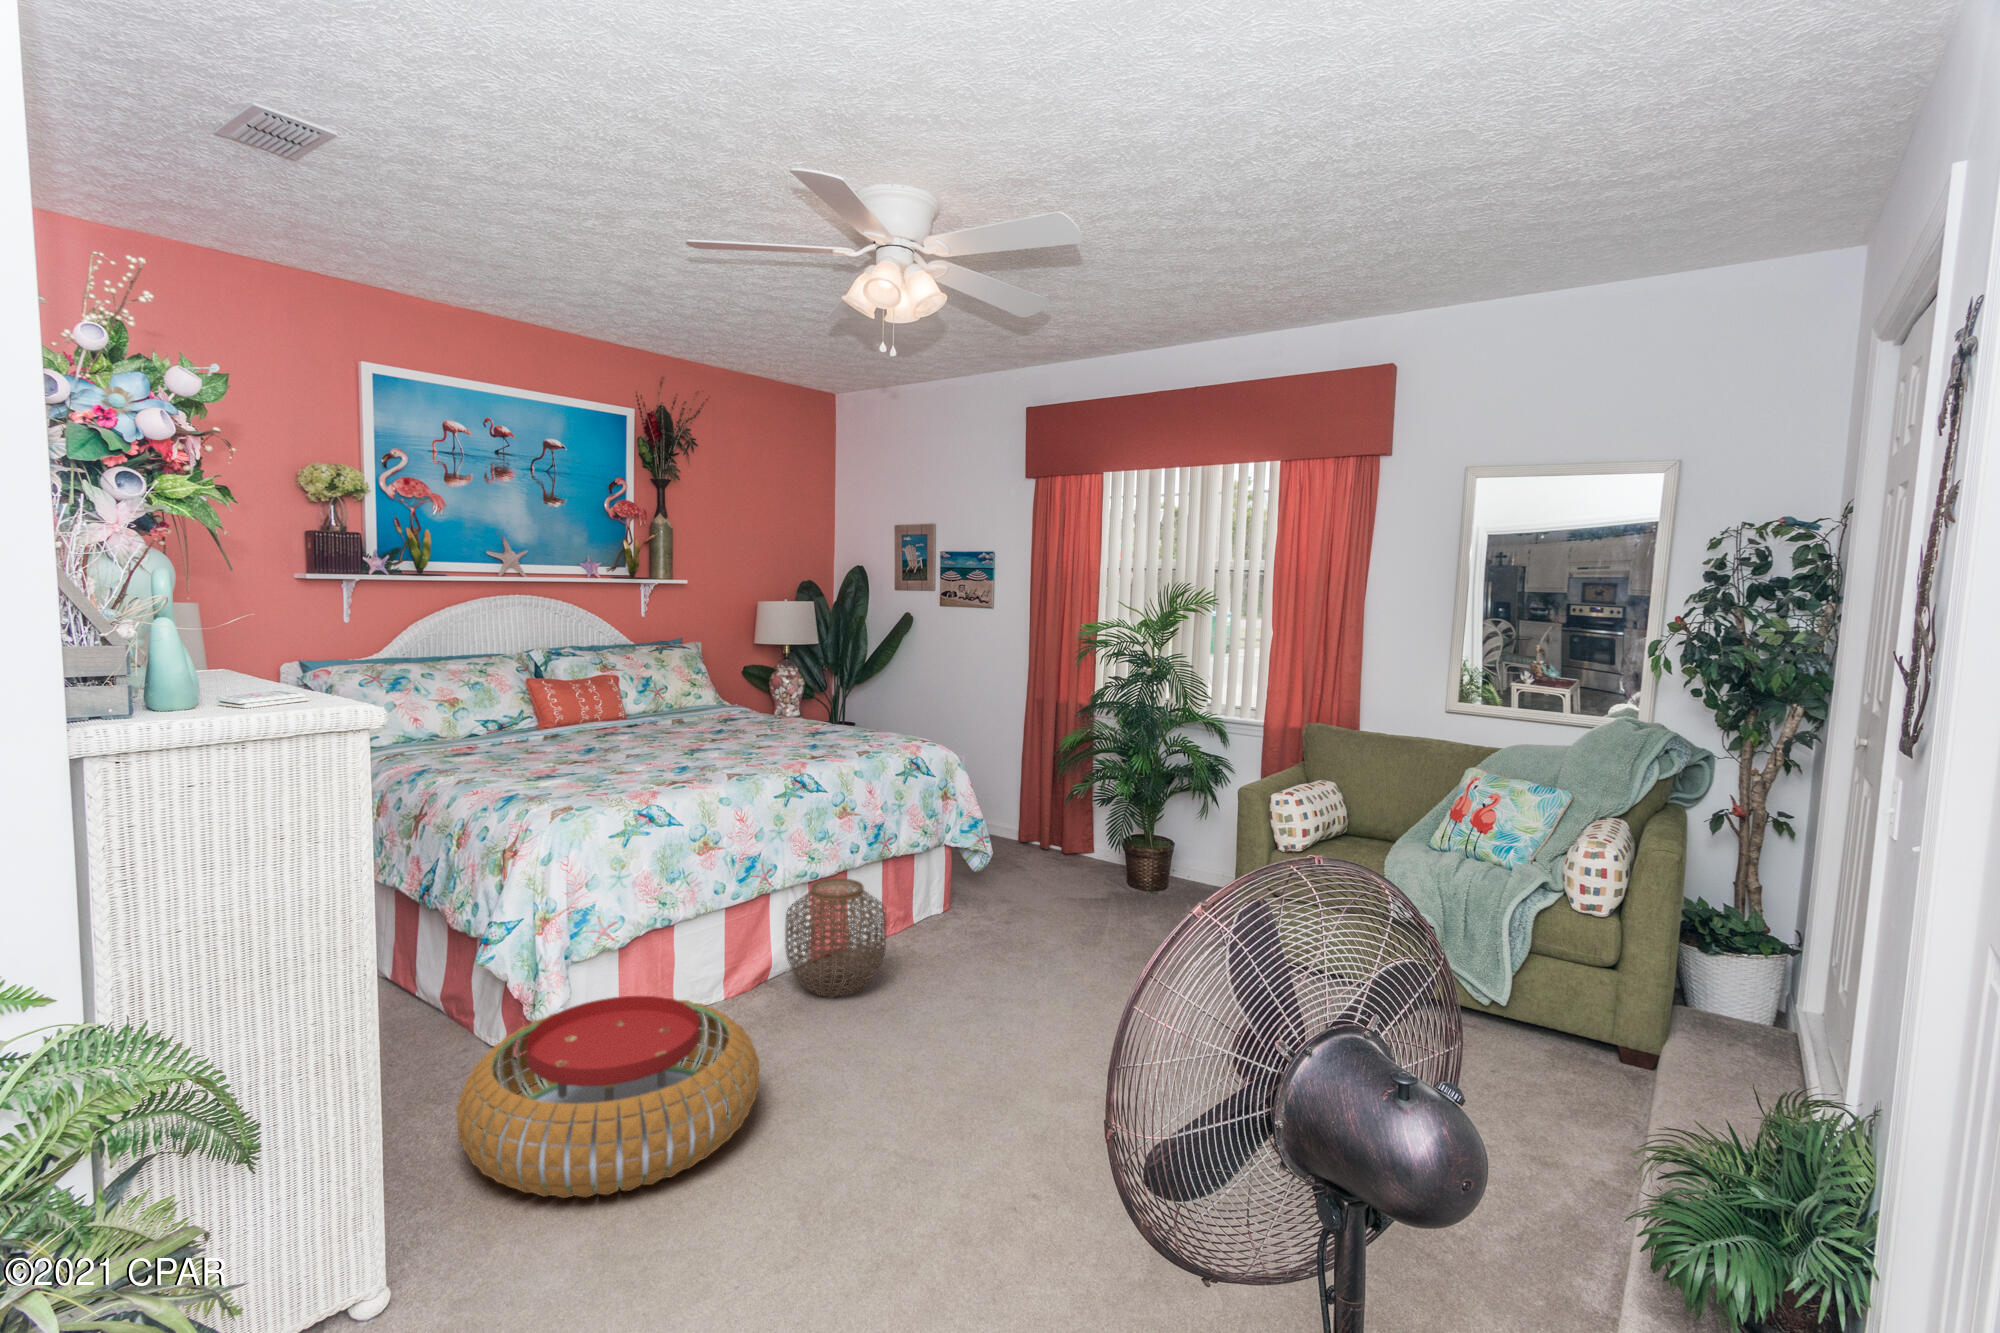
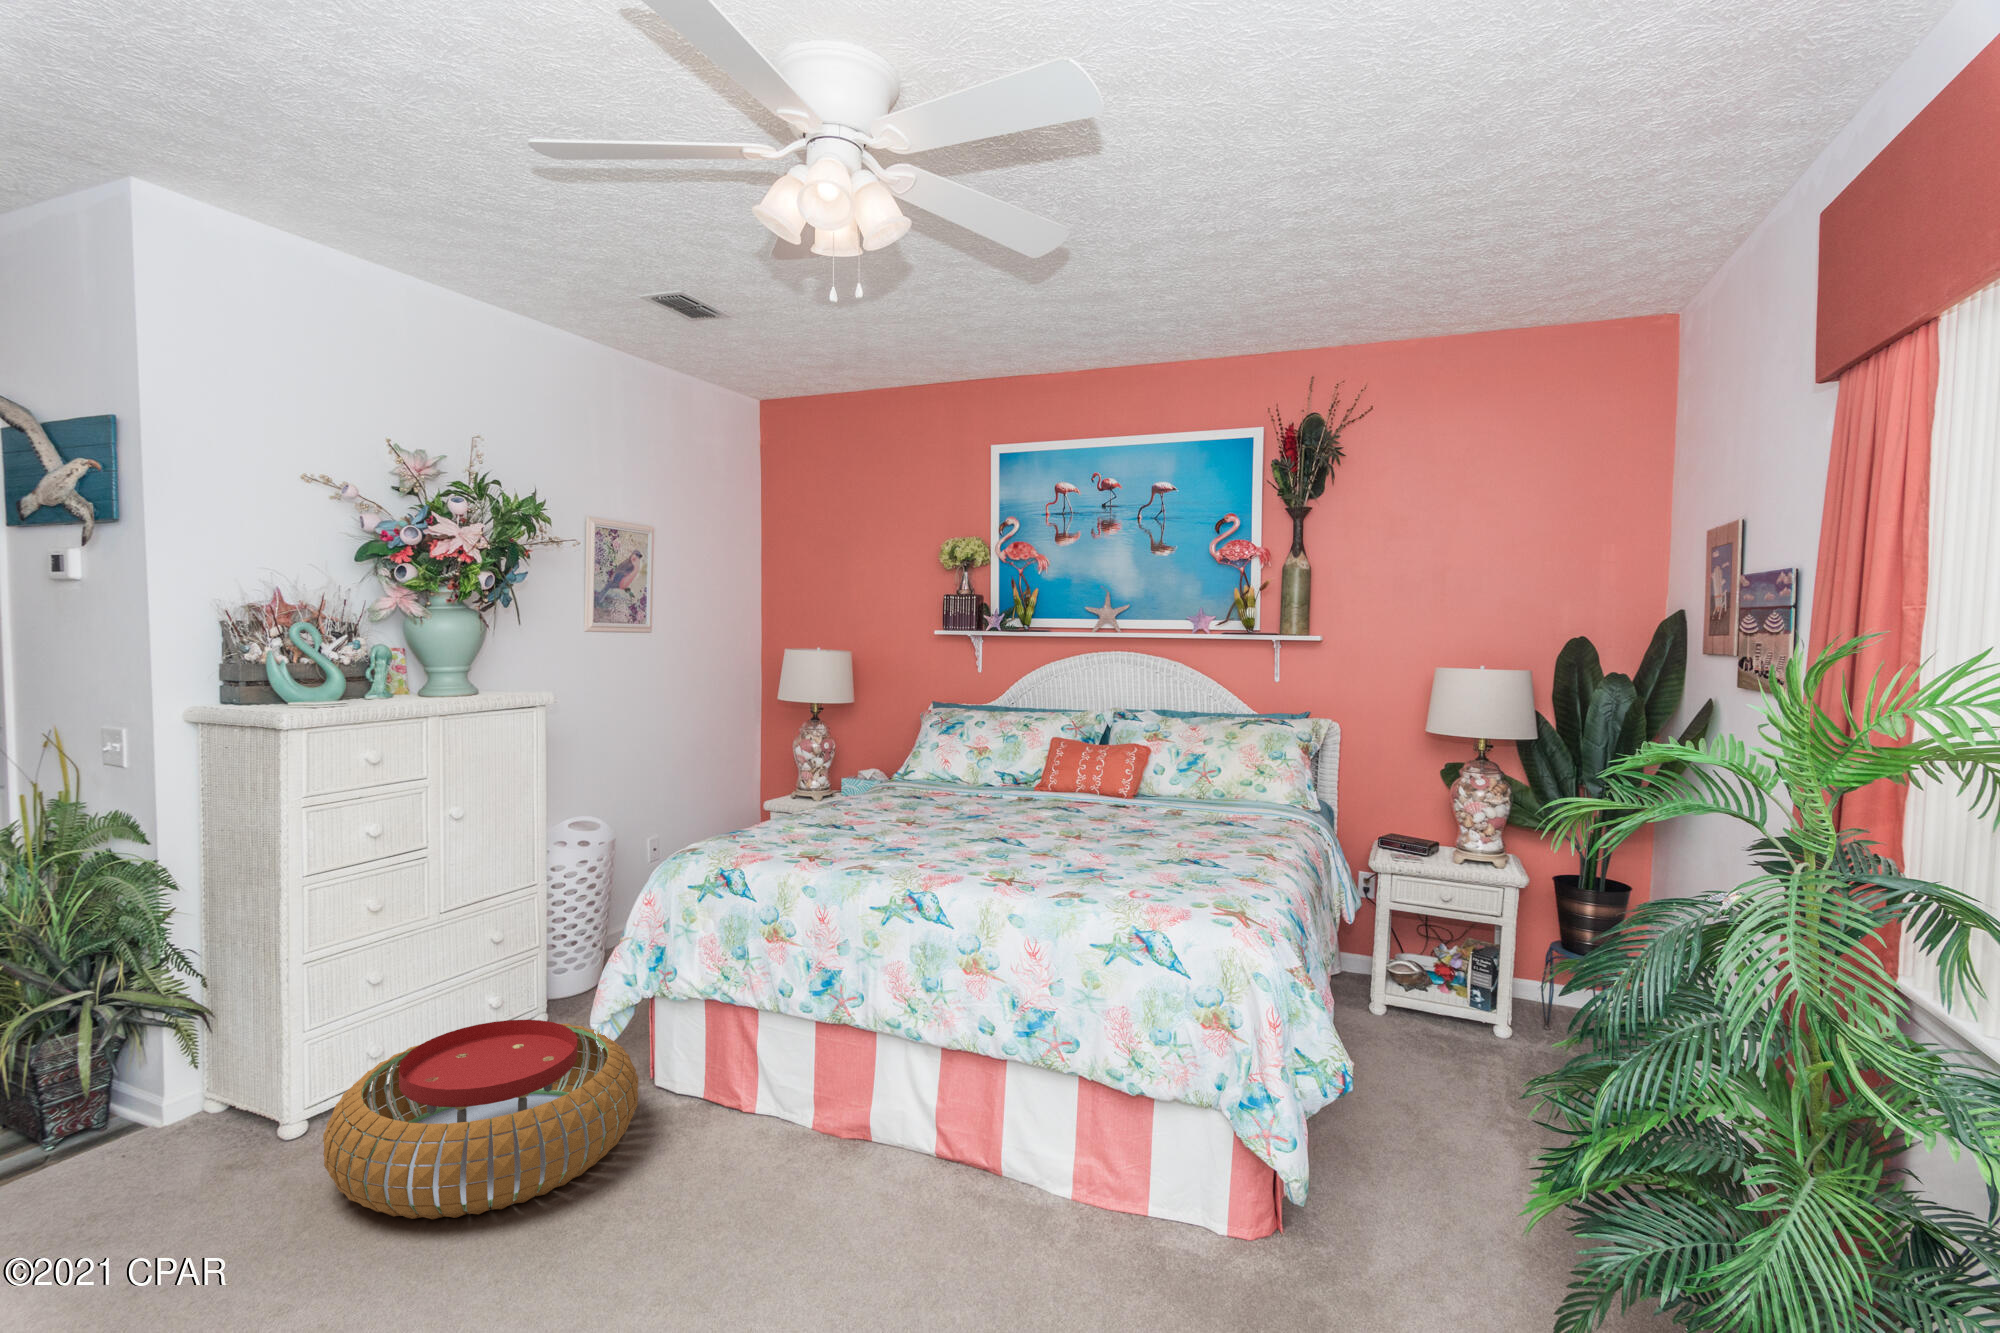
woven basket: present [785,878,886,997] -> none [785,1041,931,1225]

